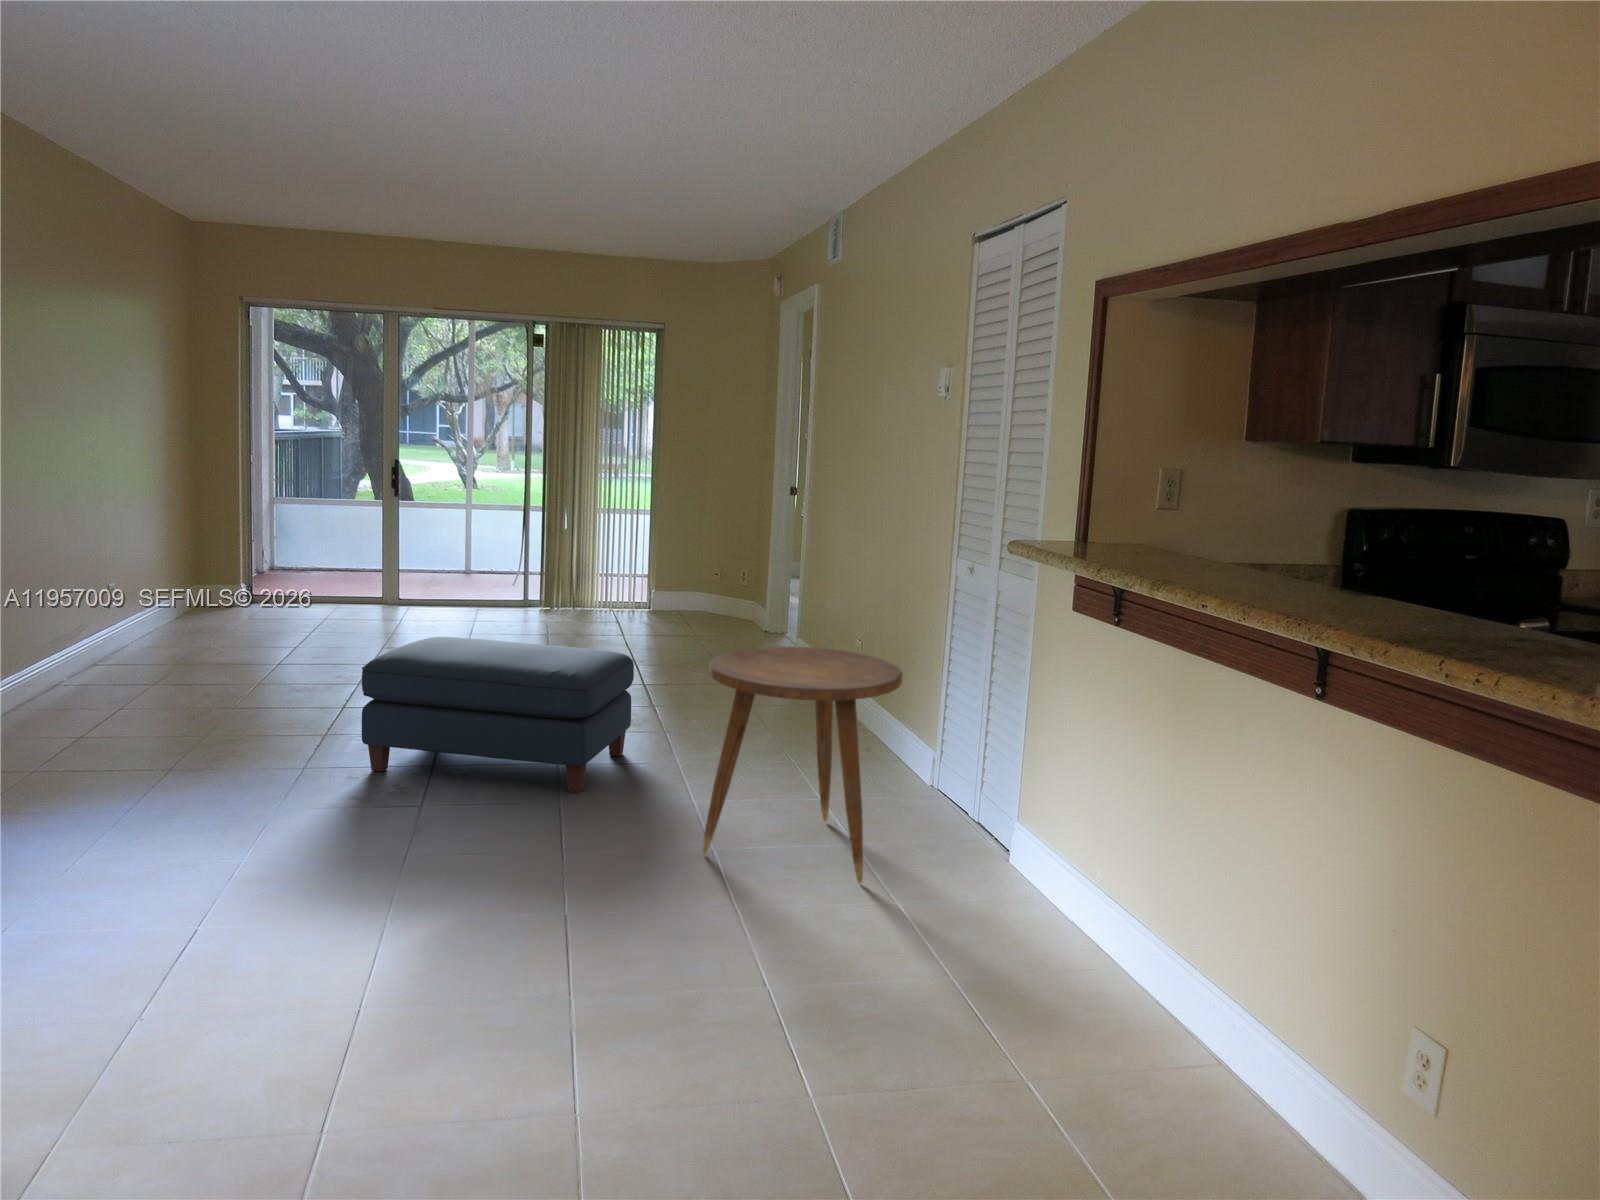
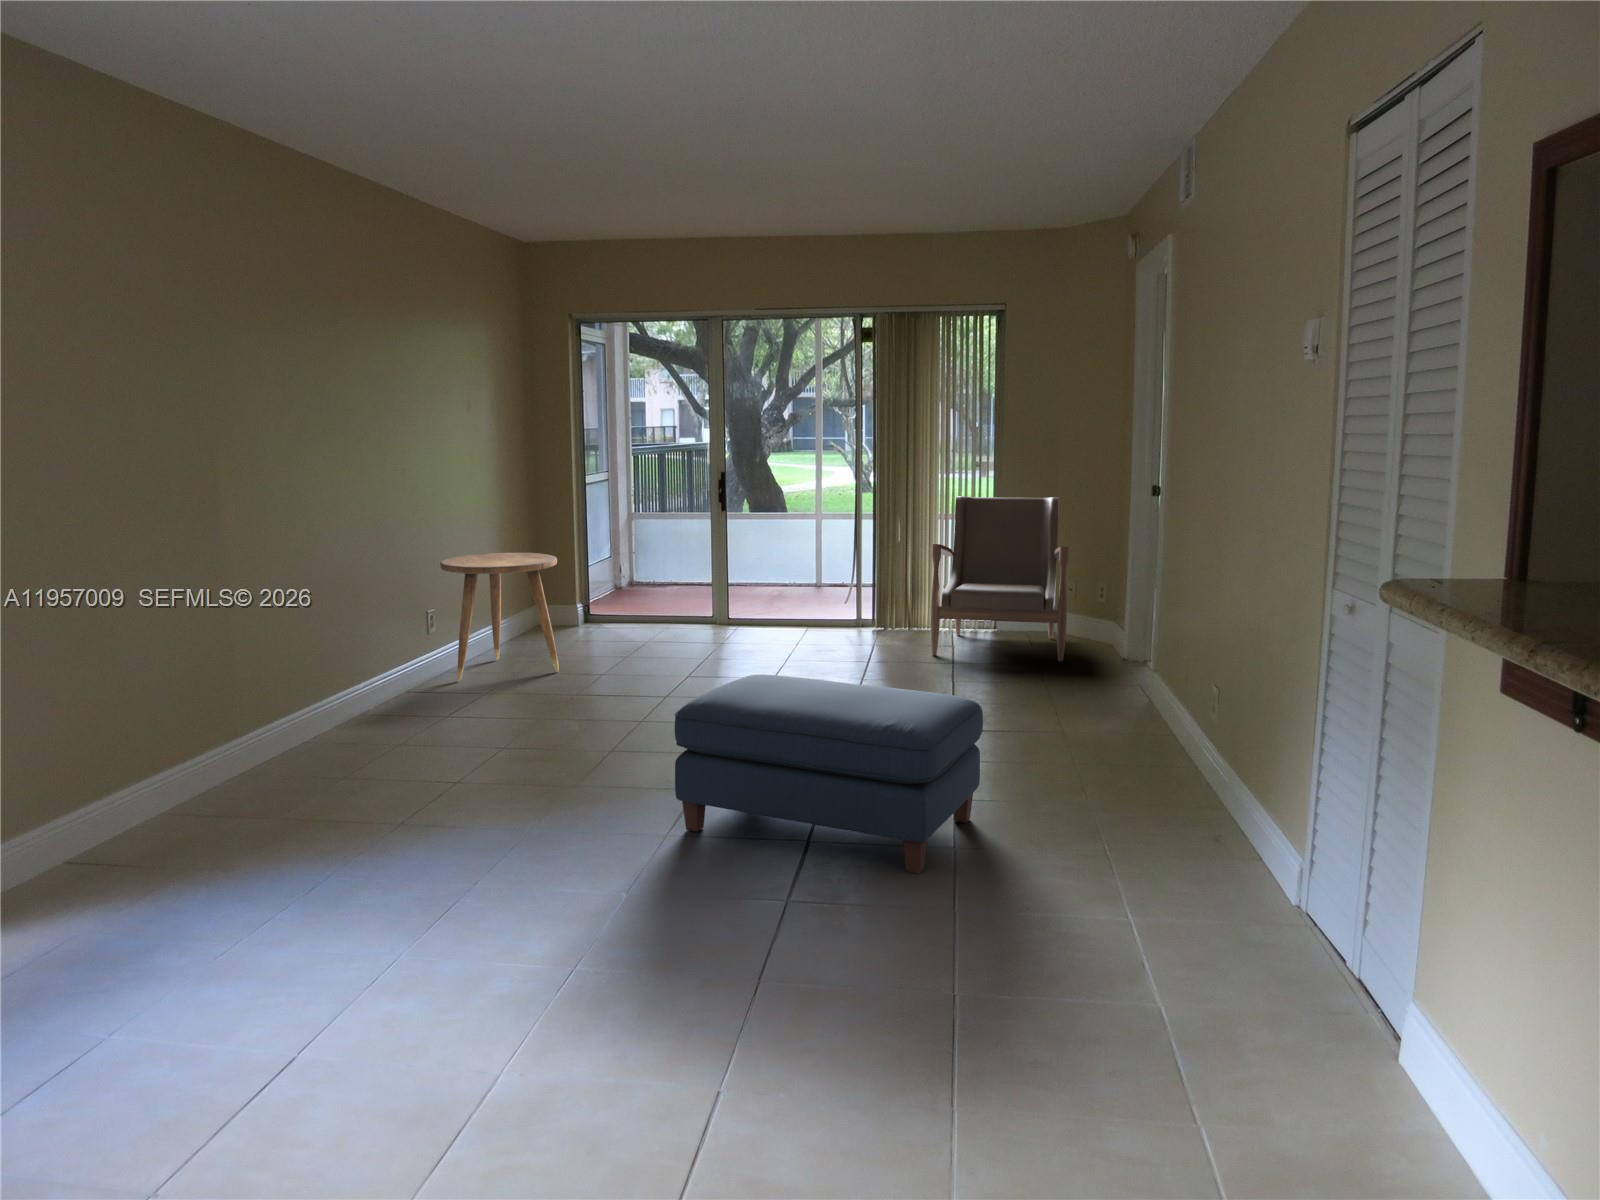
armchair: none [594,492,715,637] -> present [930,496,1069,661]
side table: present [702,646,903,883] -> present [440,553,559,681]

